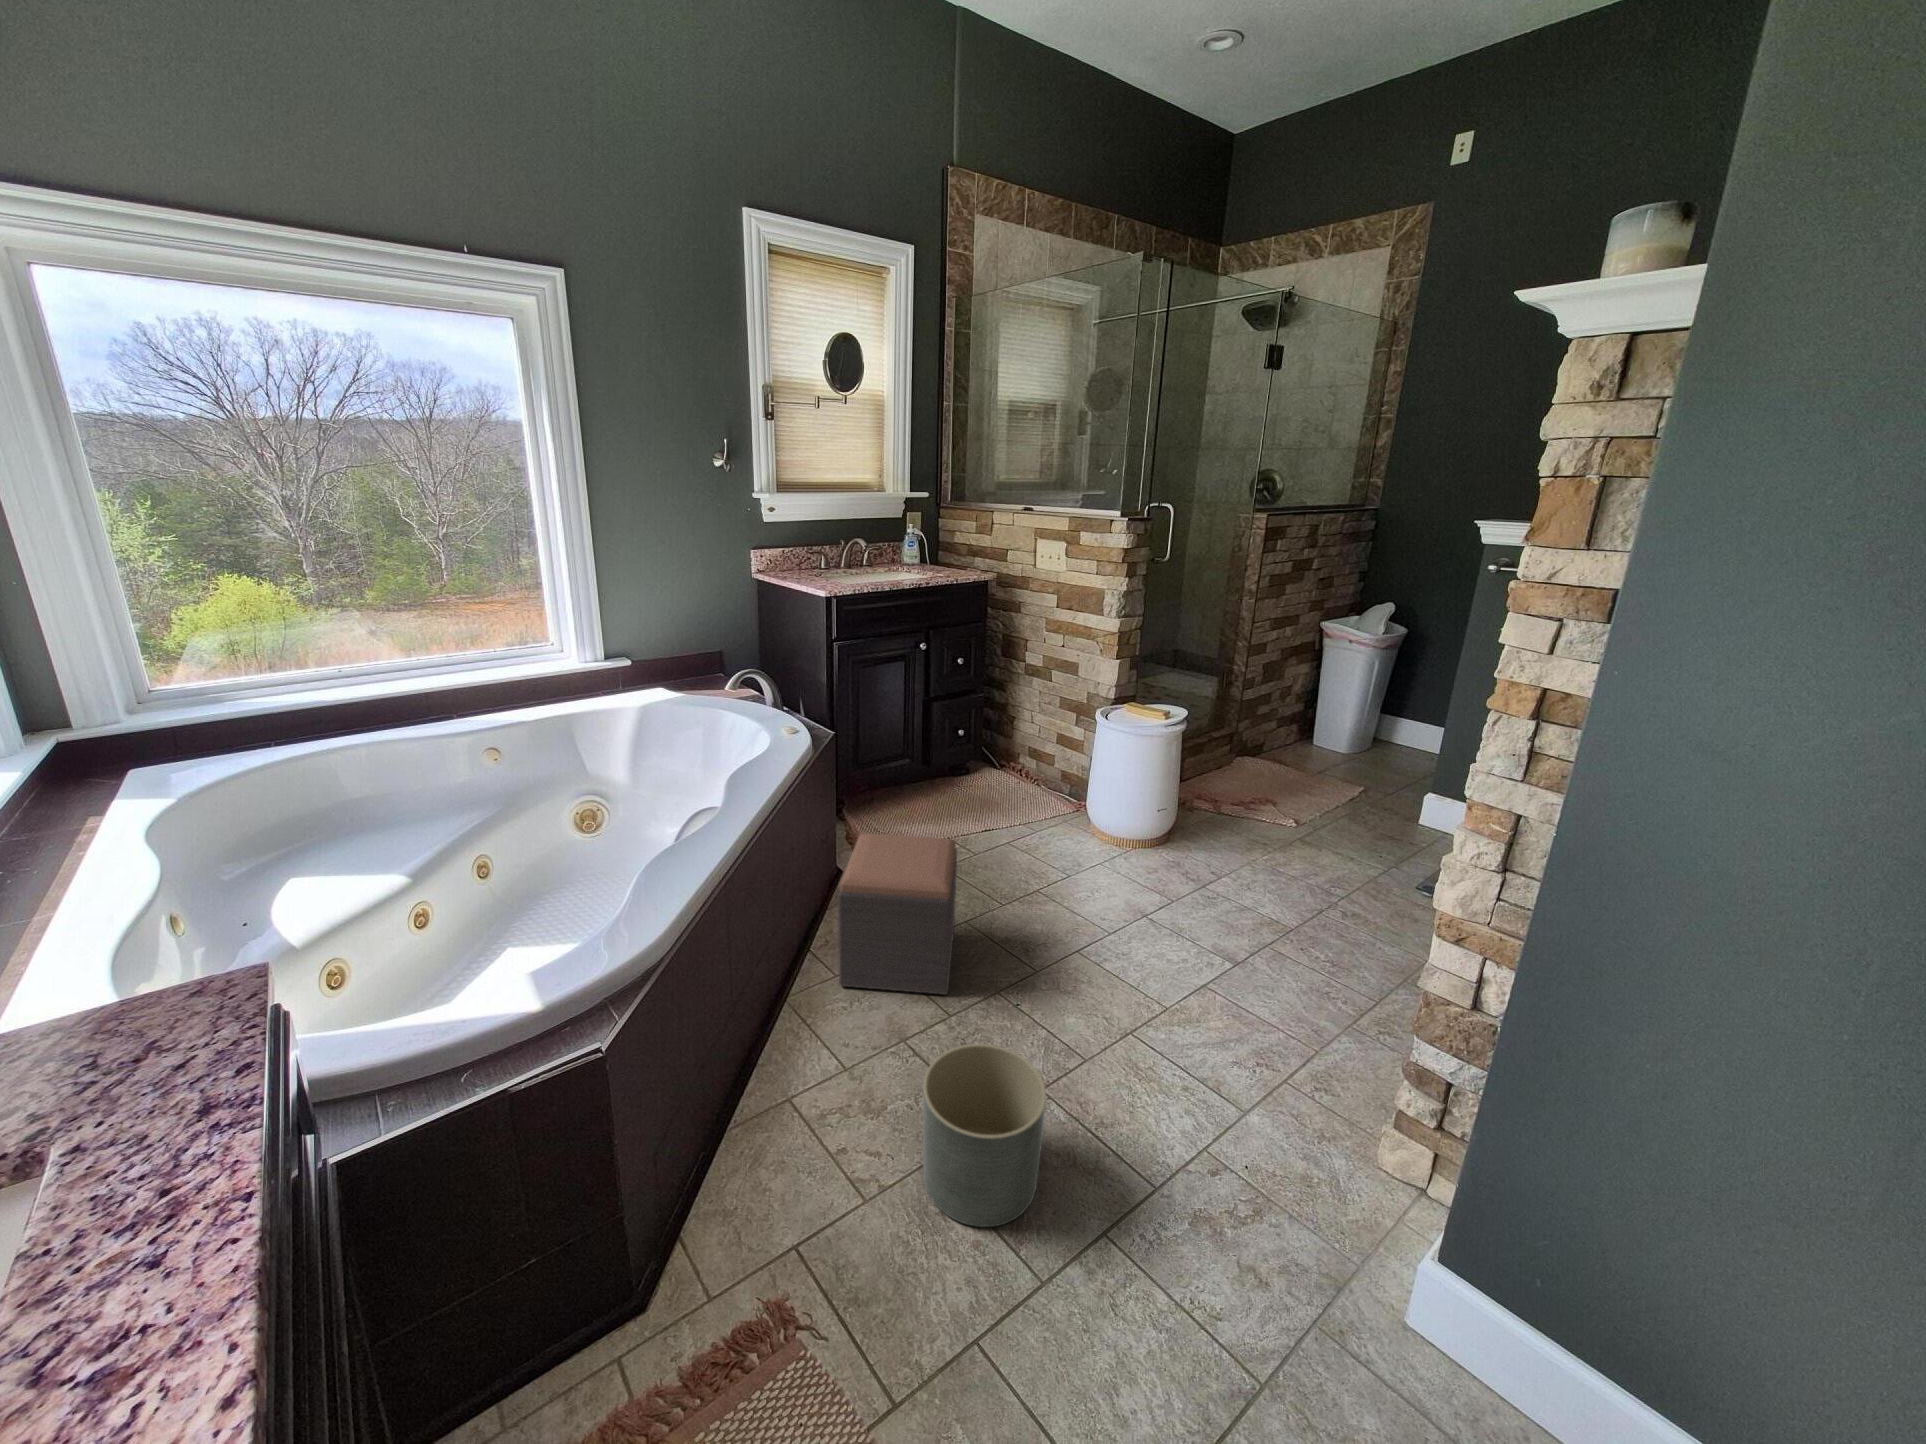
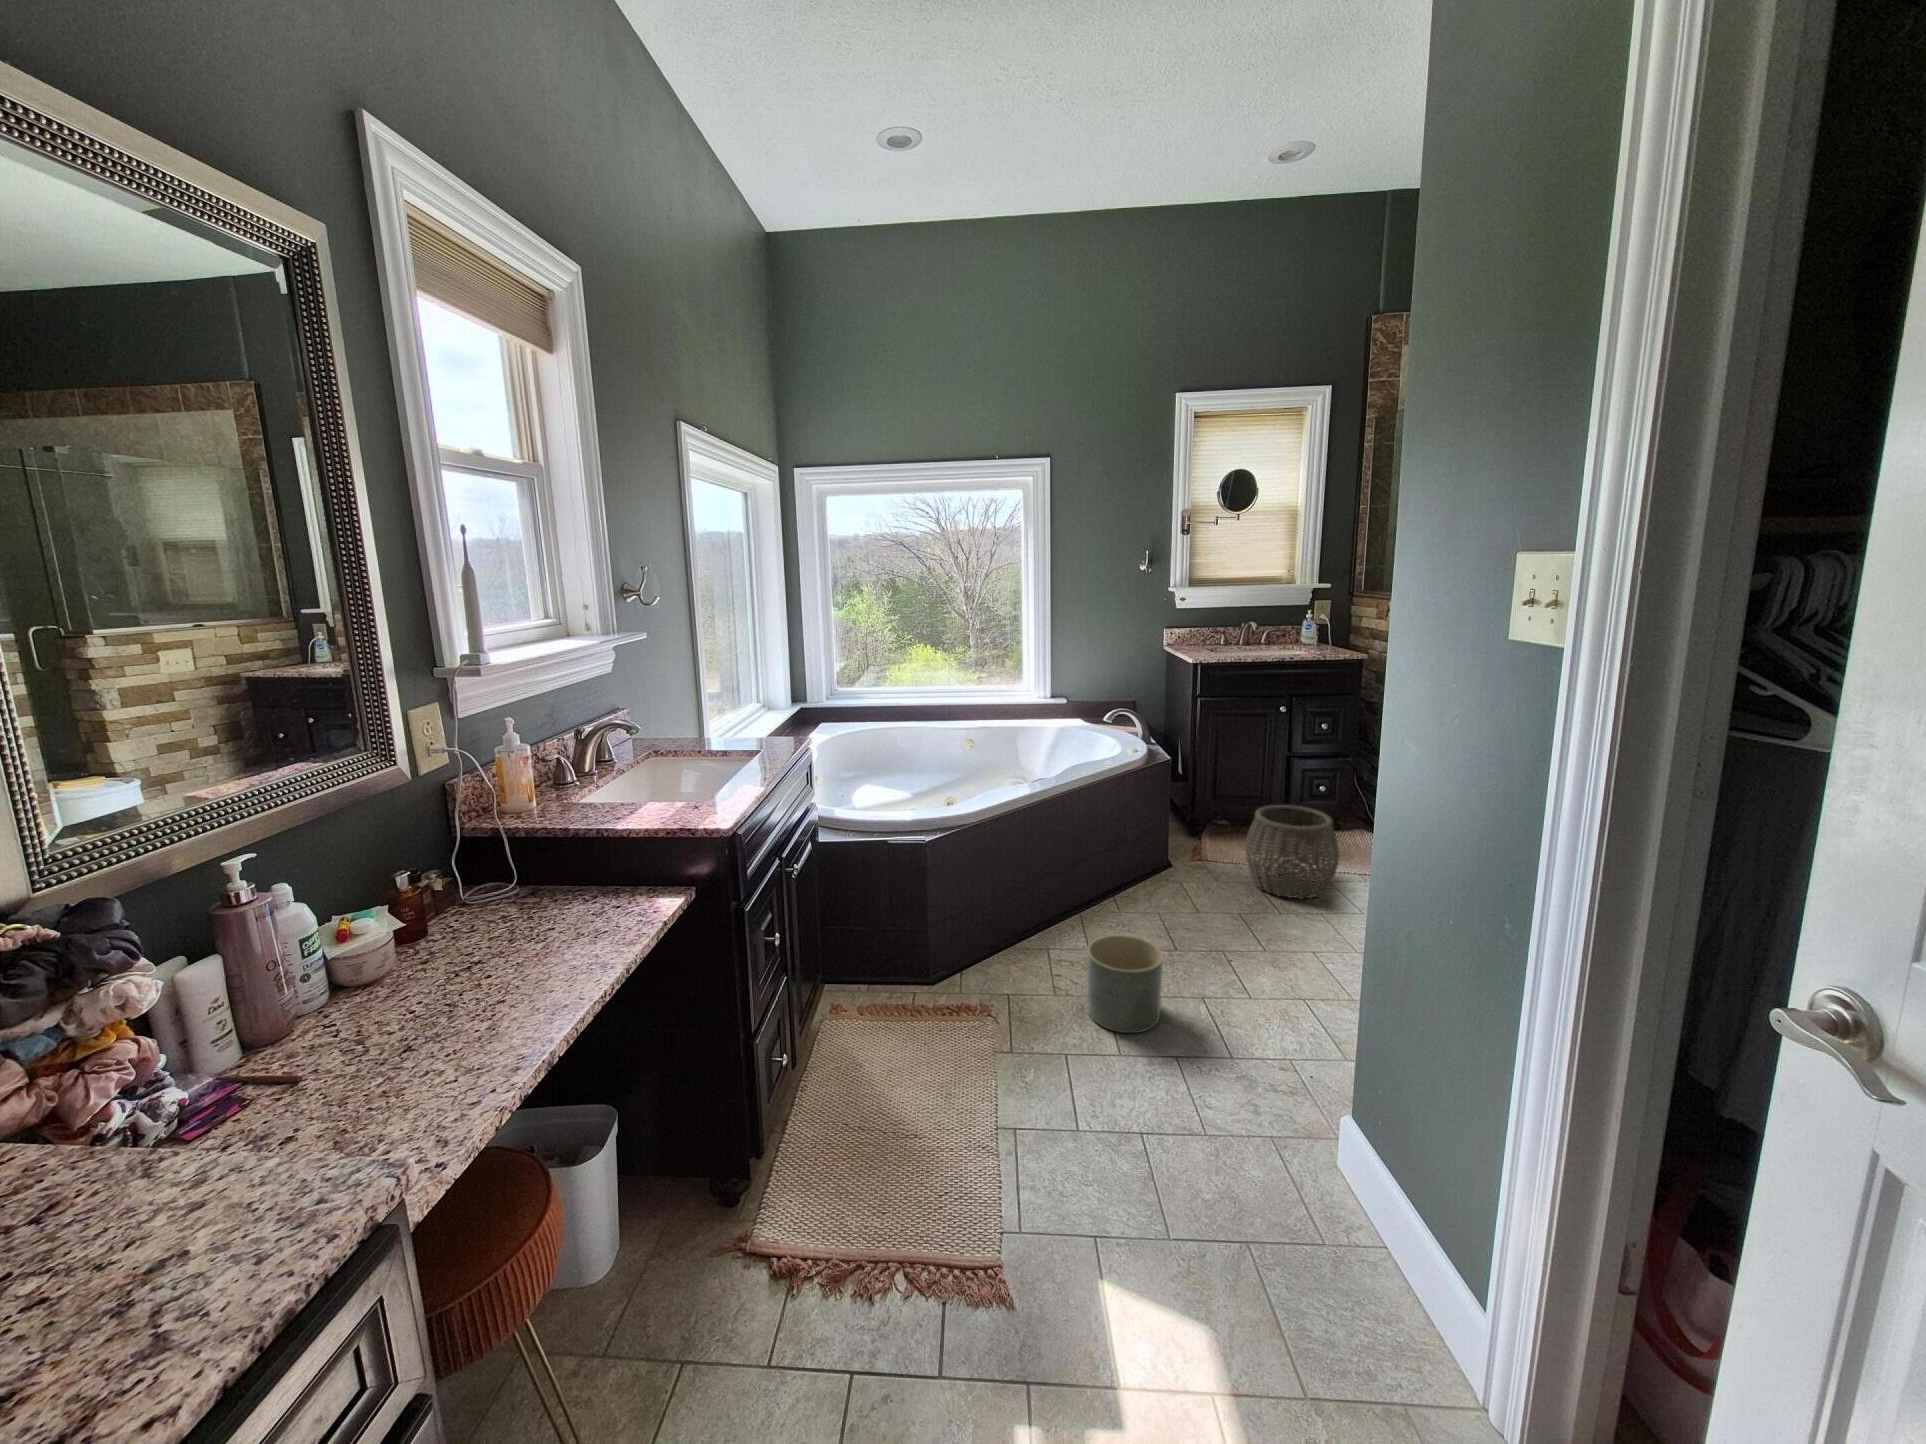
woven basket: none [929,759,1035,876] -> present [1245,805,1339,899]
footstool: present [838,833,957,995] -> none [1116,828,1222,943]

